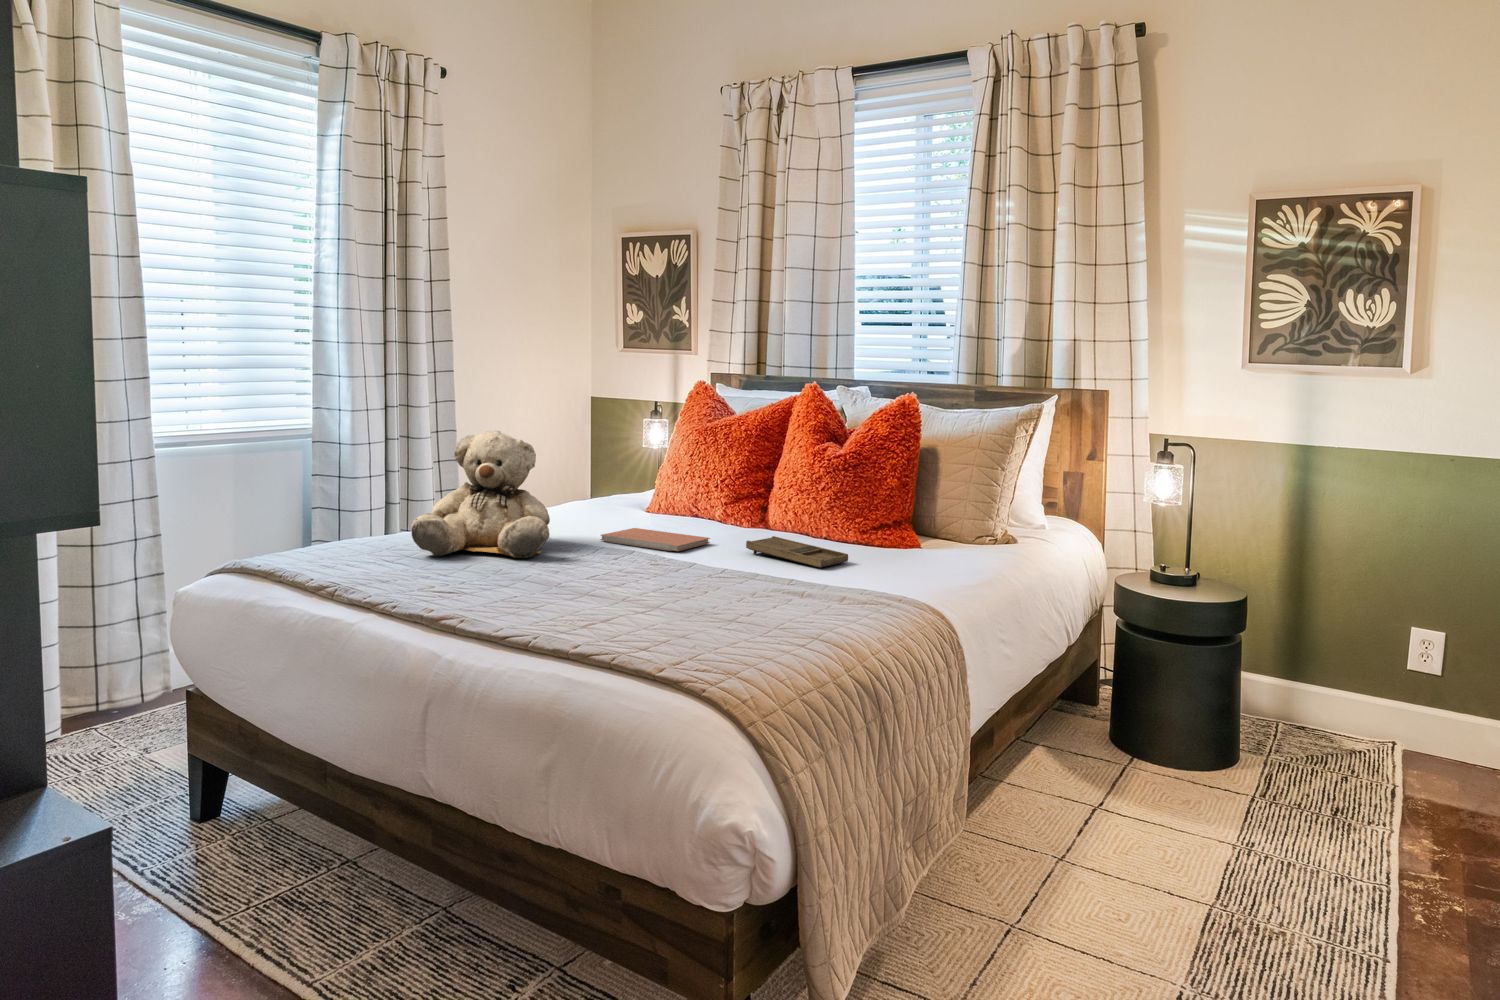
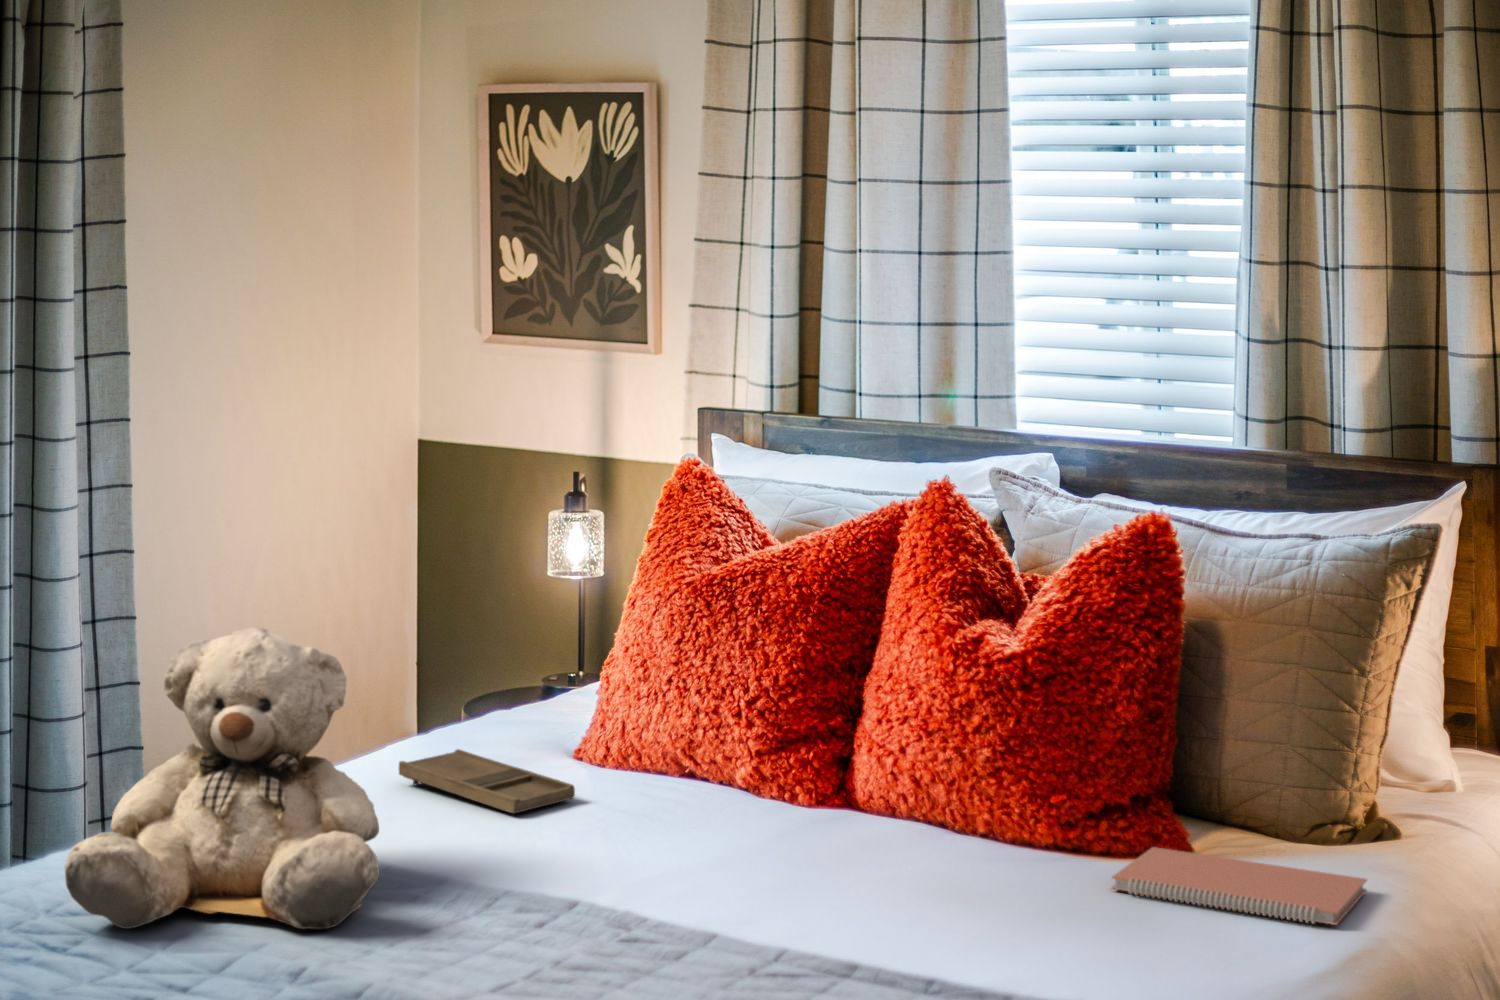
notebook: present [601,528,710,551] -> present [1112,847,1367,925]
tray: present [746,536,848,567] -> present [399,749,575,814]

